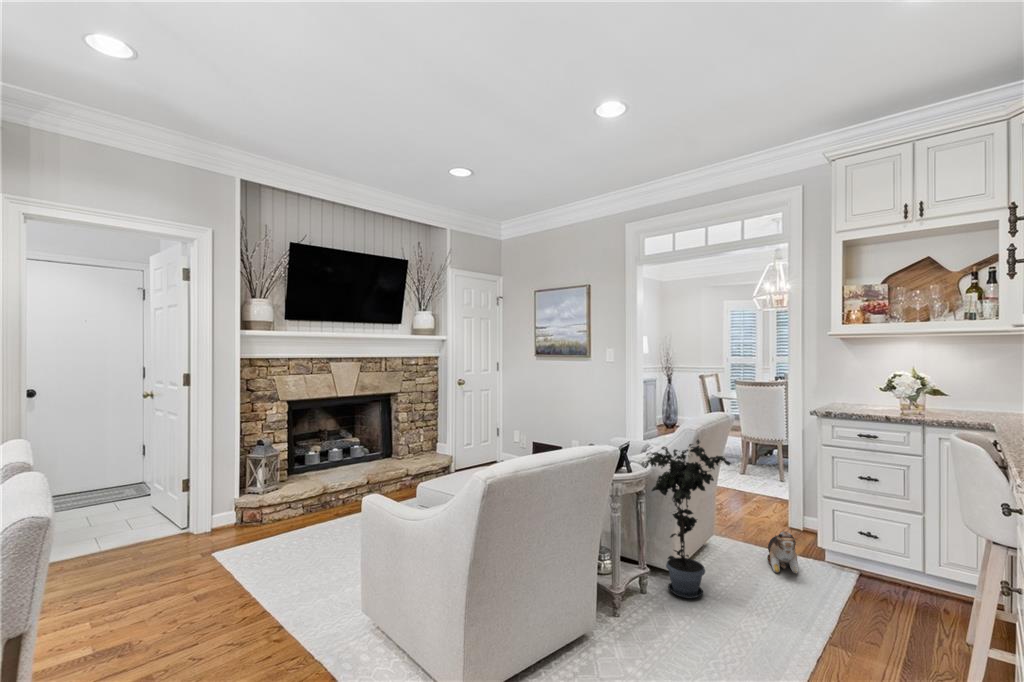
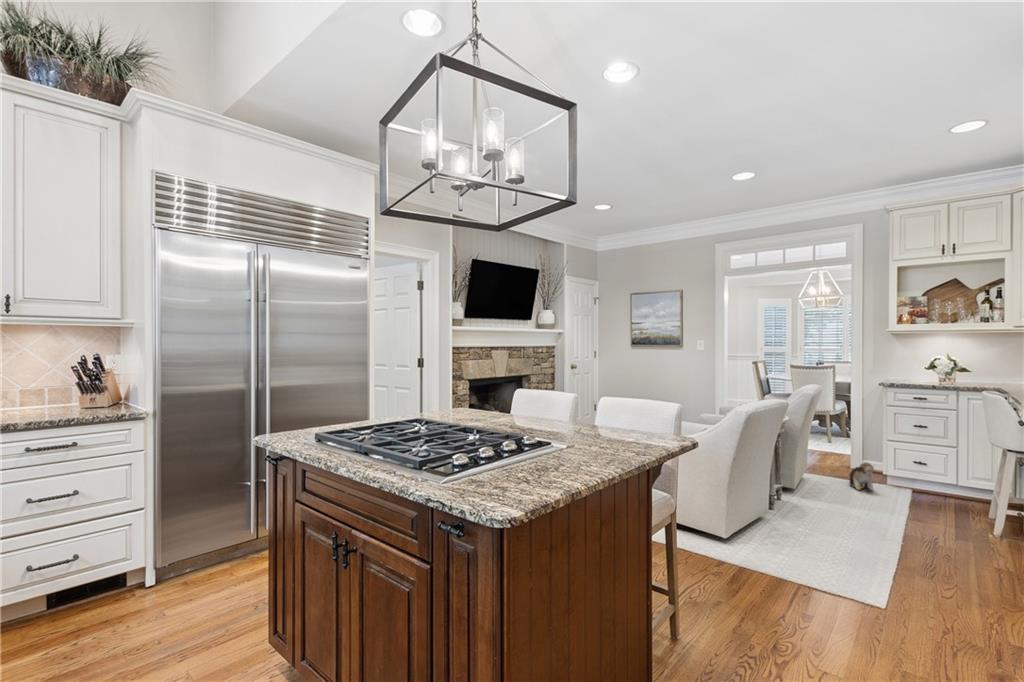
potted plant: present [642,440,731,598] -> none [781,400,837,502]

